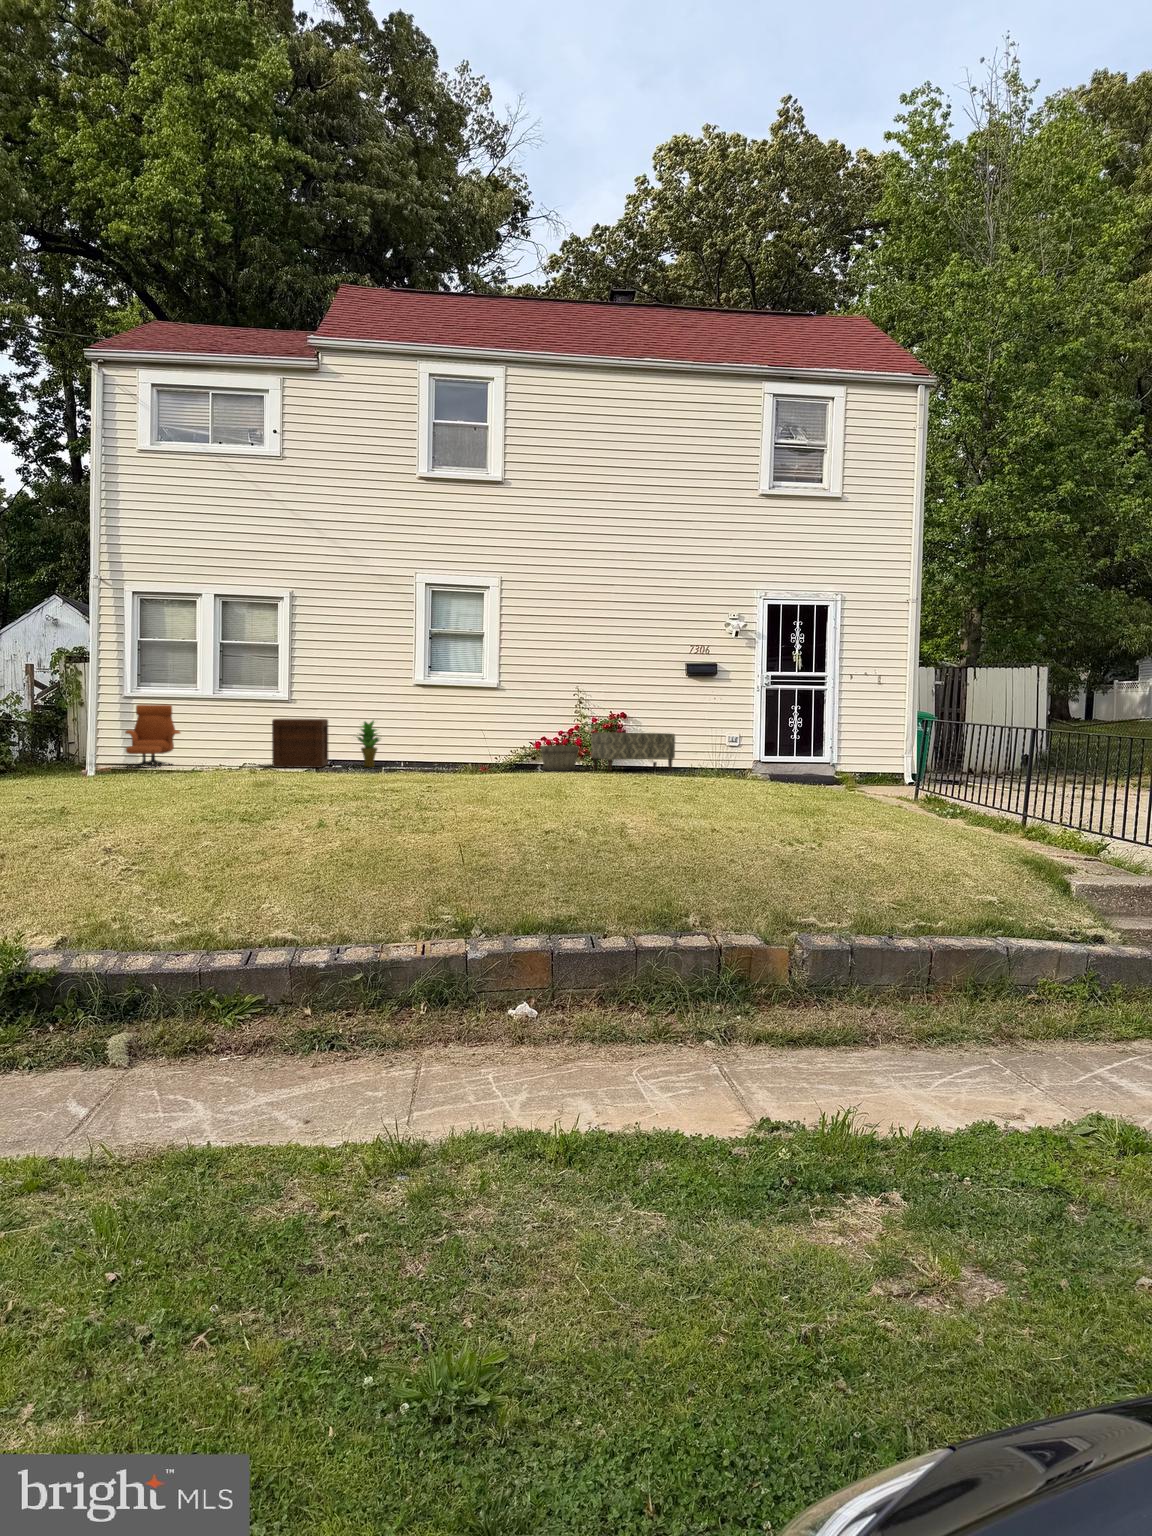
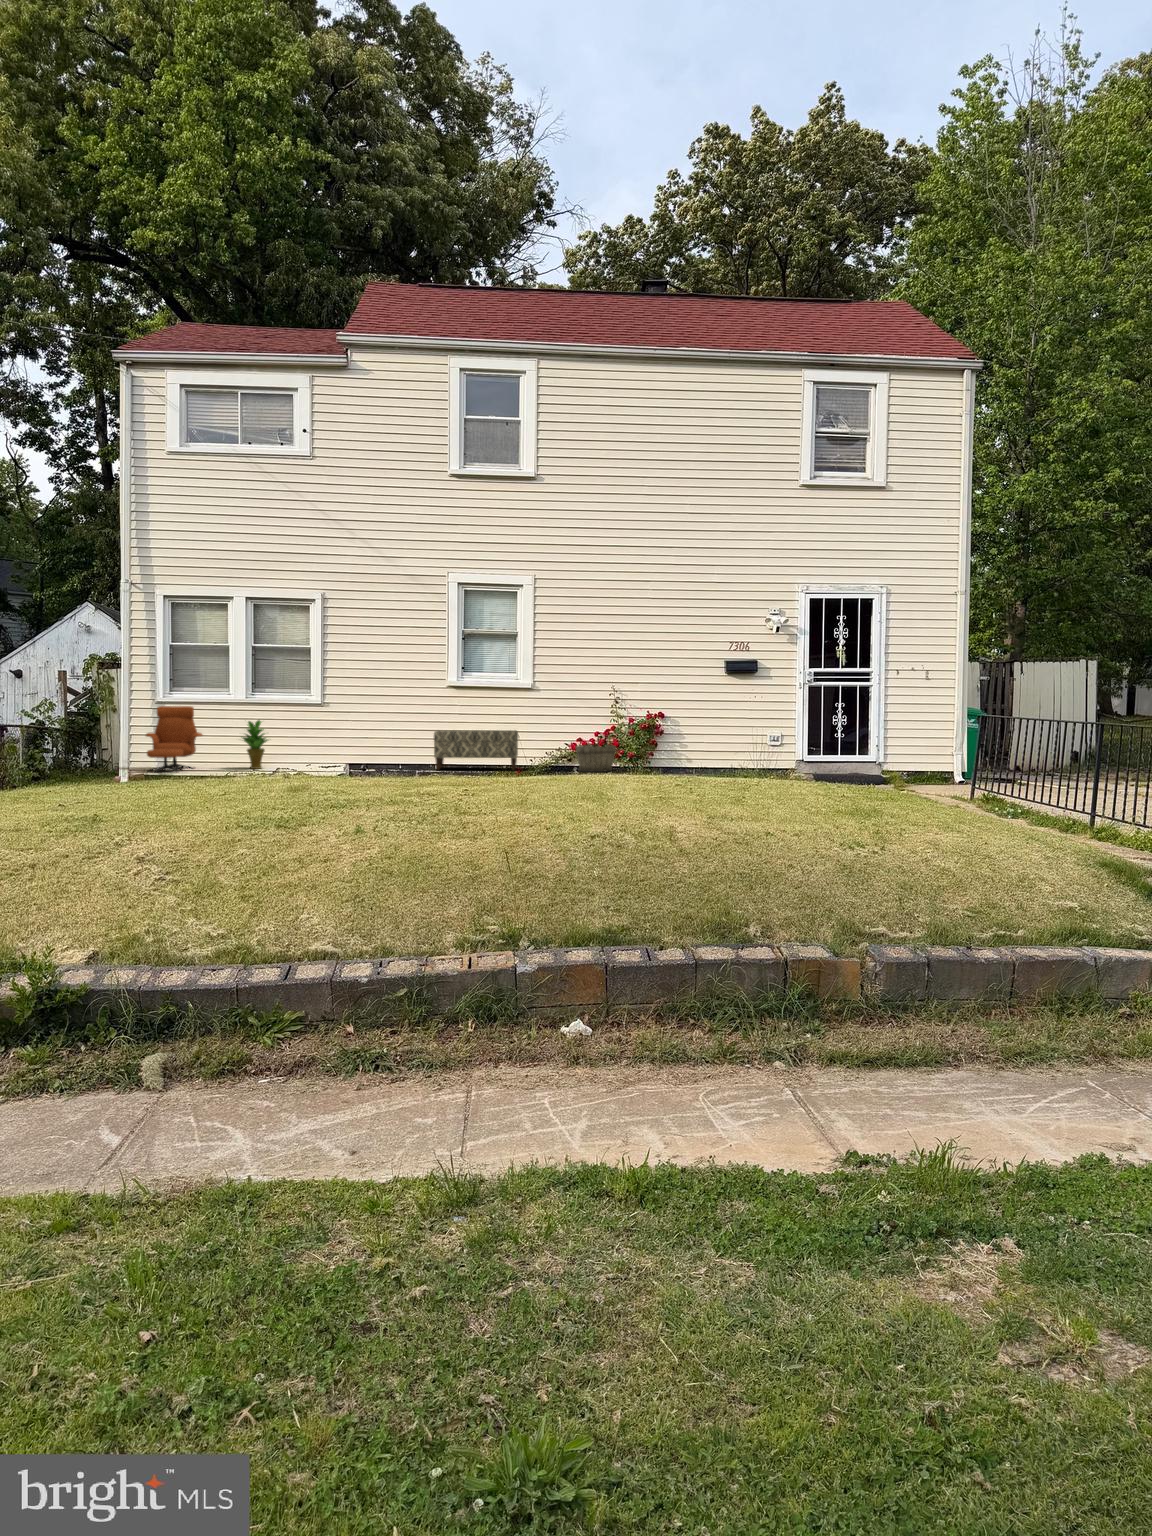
wooden crate: present [272,719,328,768] -> none [297,719,355,771]
potted plant: present [357,721,379,767] -> present [241,720,268,769]
bench: present [591,733,675,771] -> present [434,730,518,770]

